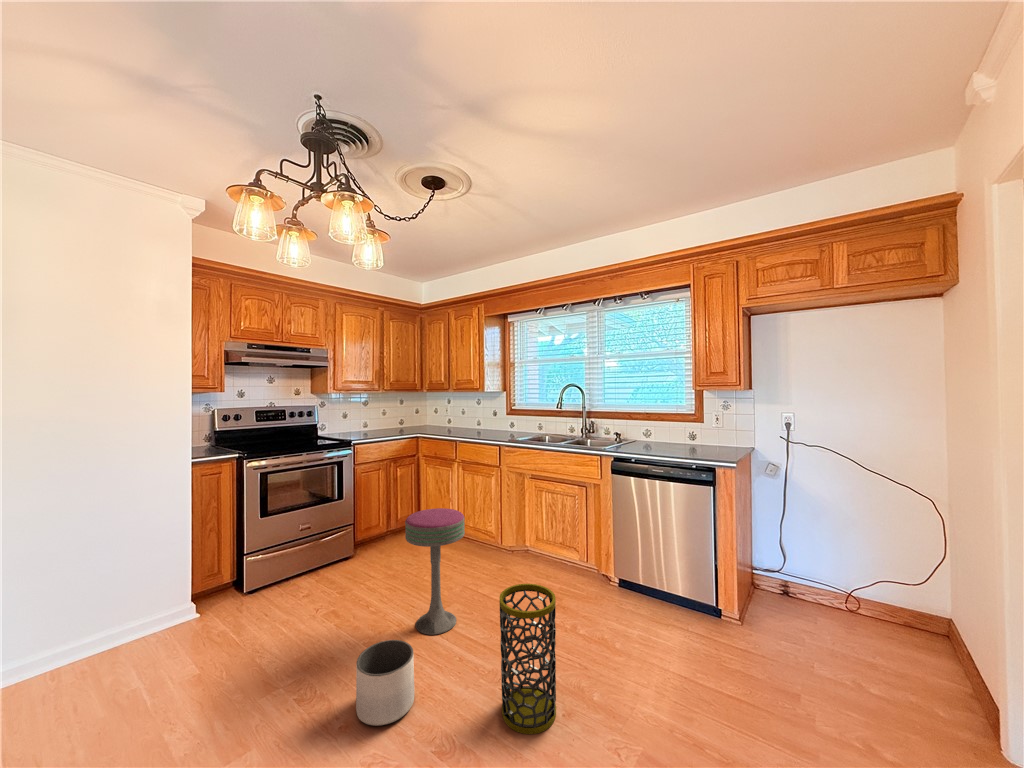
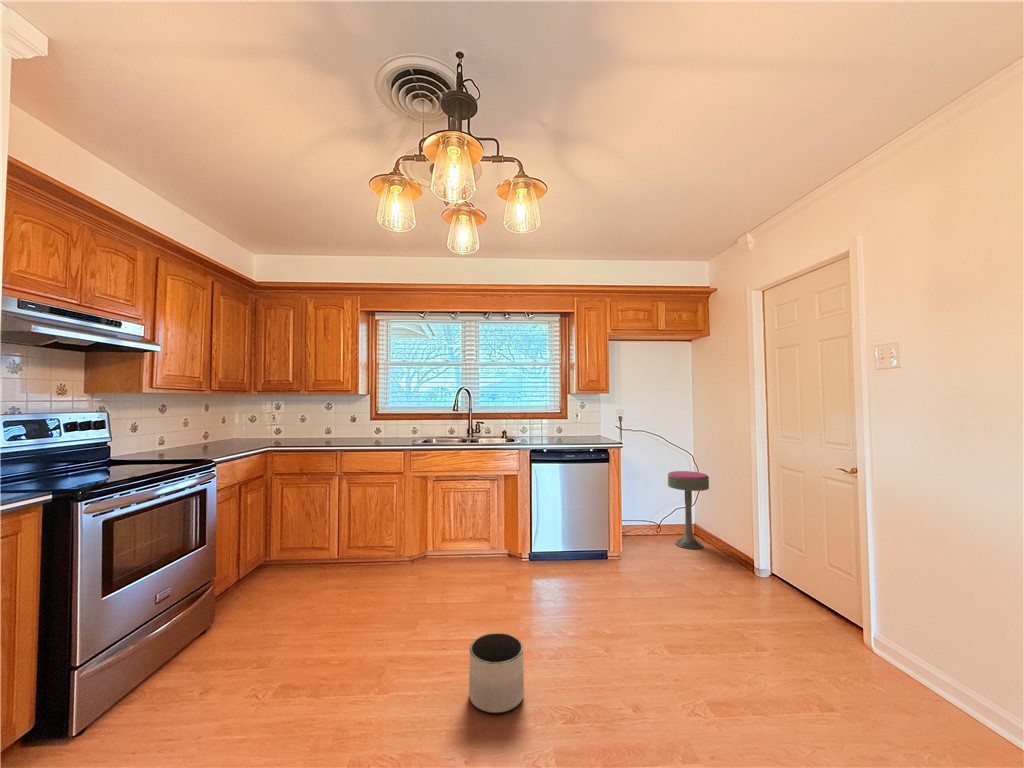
bar stool: present [405,508,465,635] -> present [668,471,709,549]
trash can: present [499,584,556,734] -> none [567,546,612,658]

